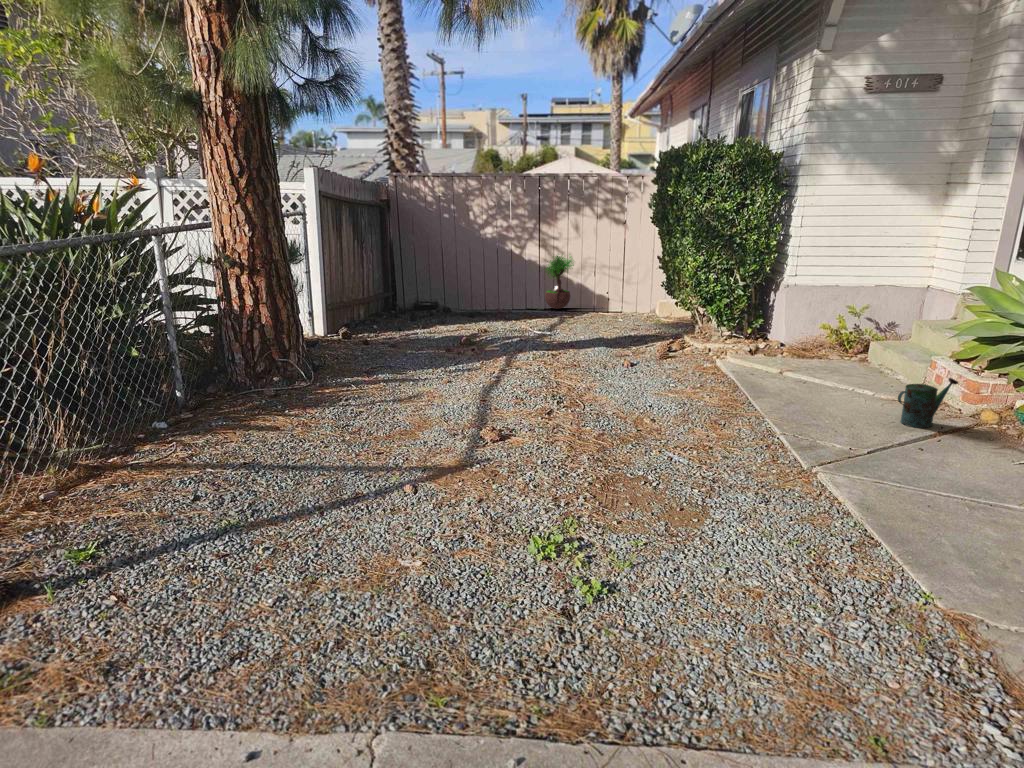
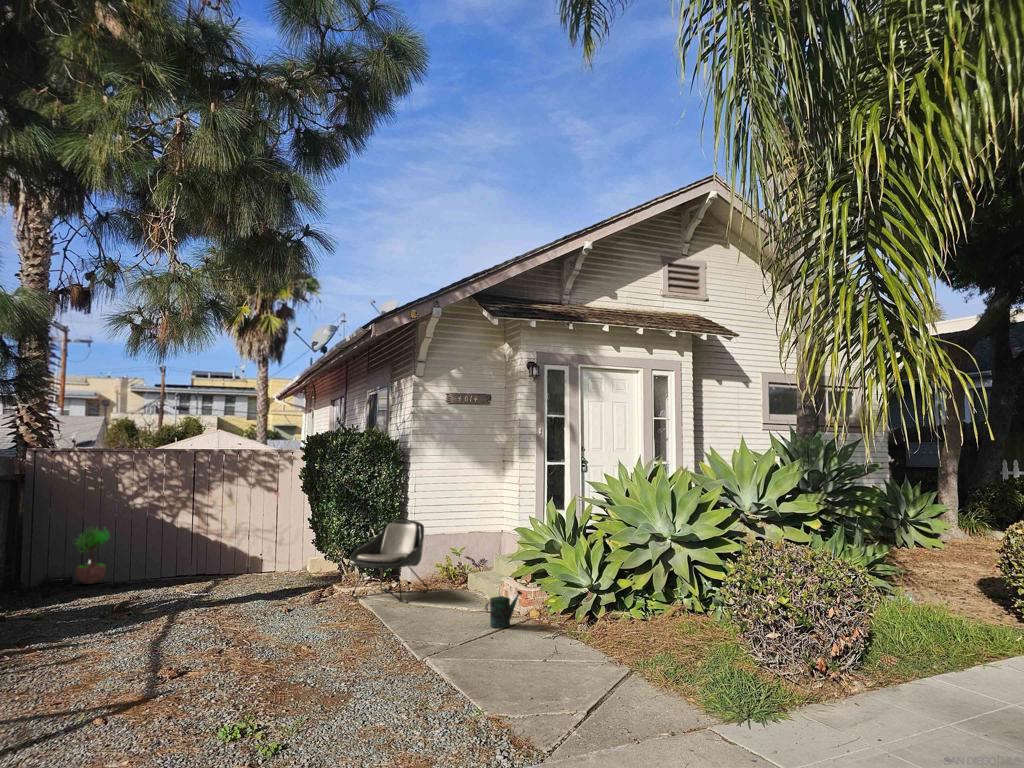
potted tree: present [545,256,574,309] -> present [74,529,107,584]
lounge chair: none [706,264,807,368] -> present [349,520,428,602]

